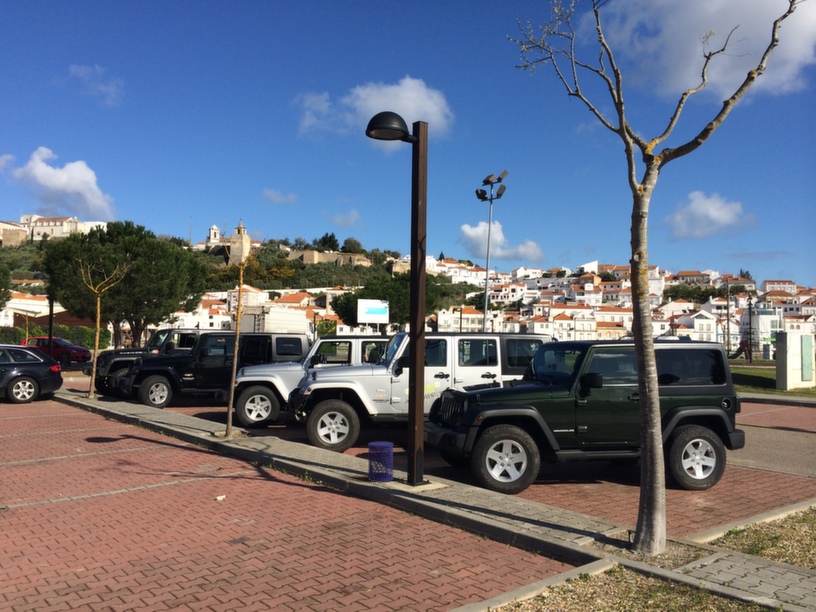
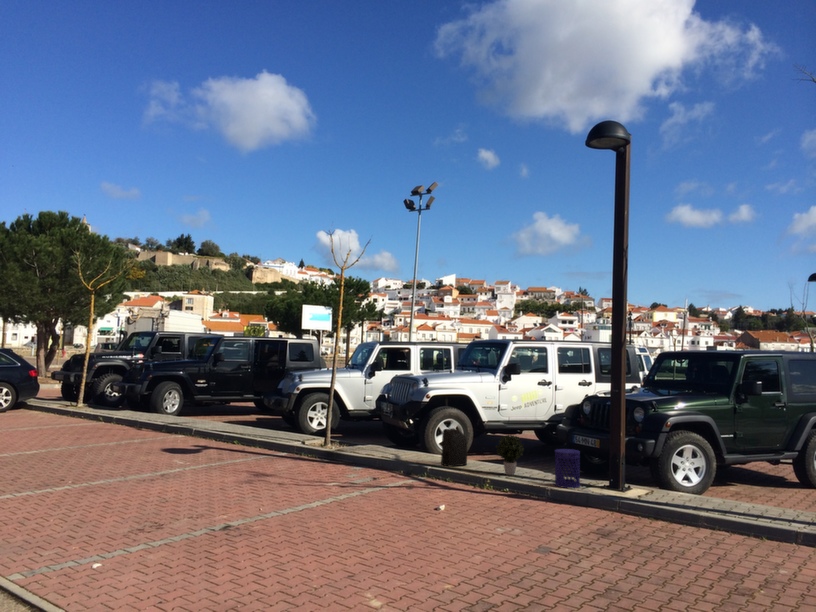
backpack: none [298,419,324,458] -> present [441,428,467,467]
potted plant: none [332,426,361,468] -> present [496,435,524,475]

